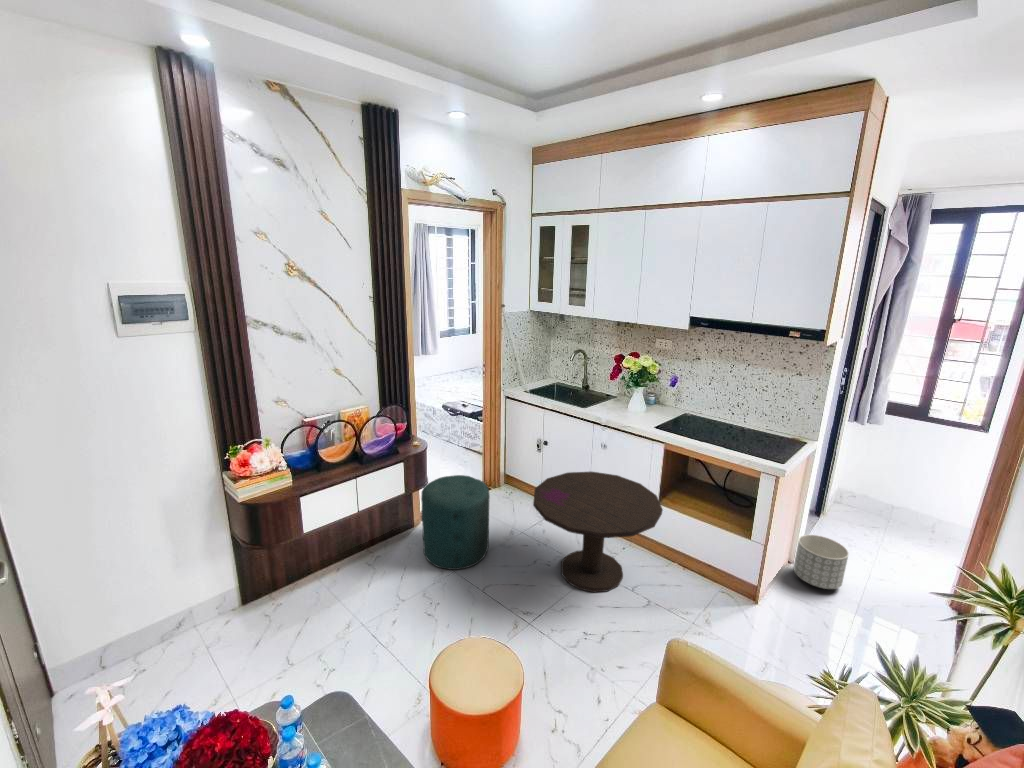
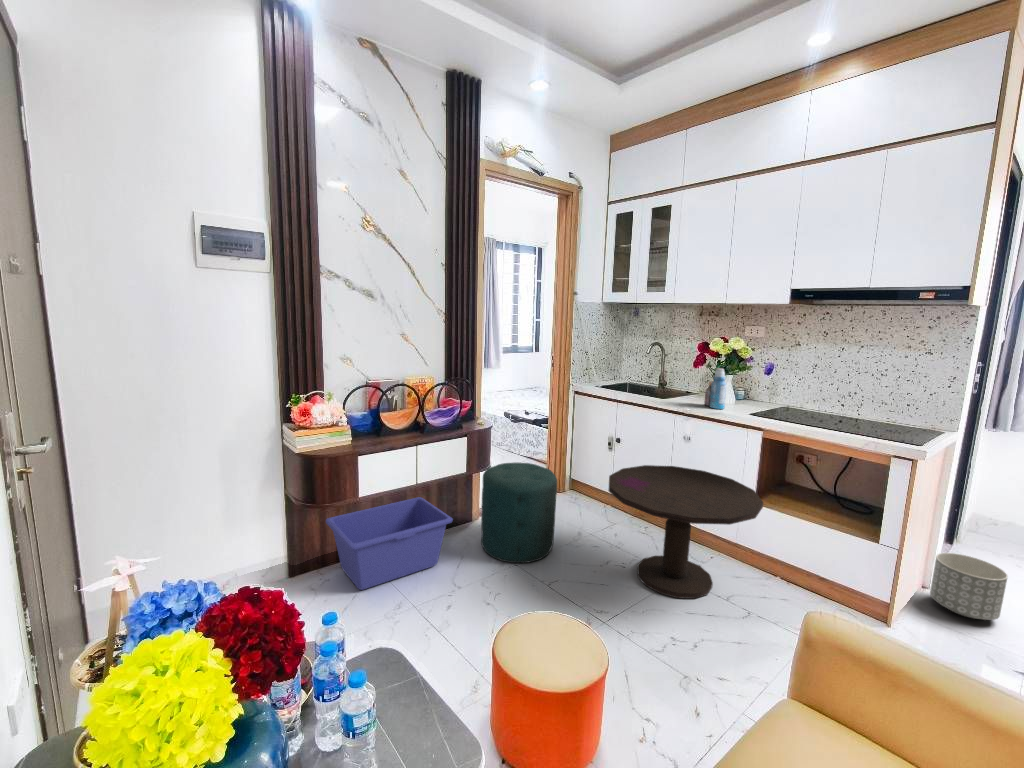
bottle: none [619,383,637,419] -> present [704,368,727,409]
storage bin: none [274,516,395,613] -> present [326,497,453,590]

